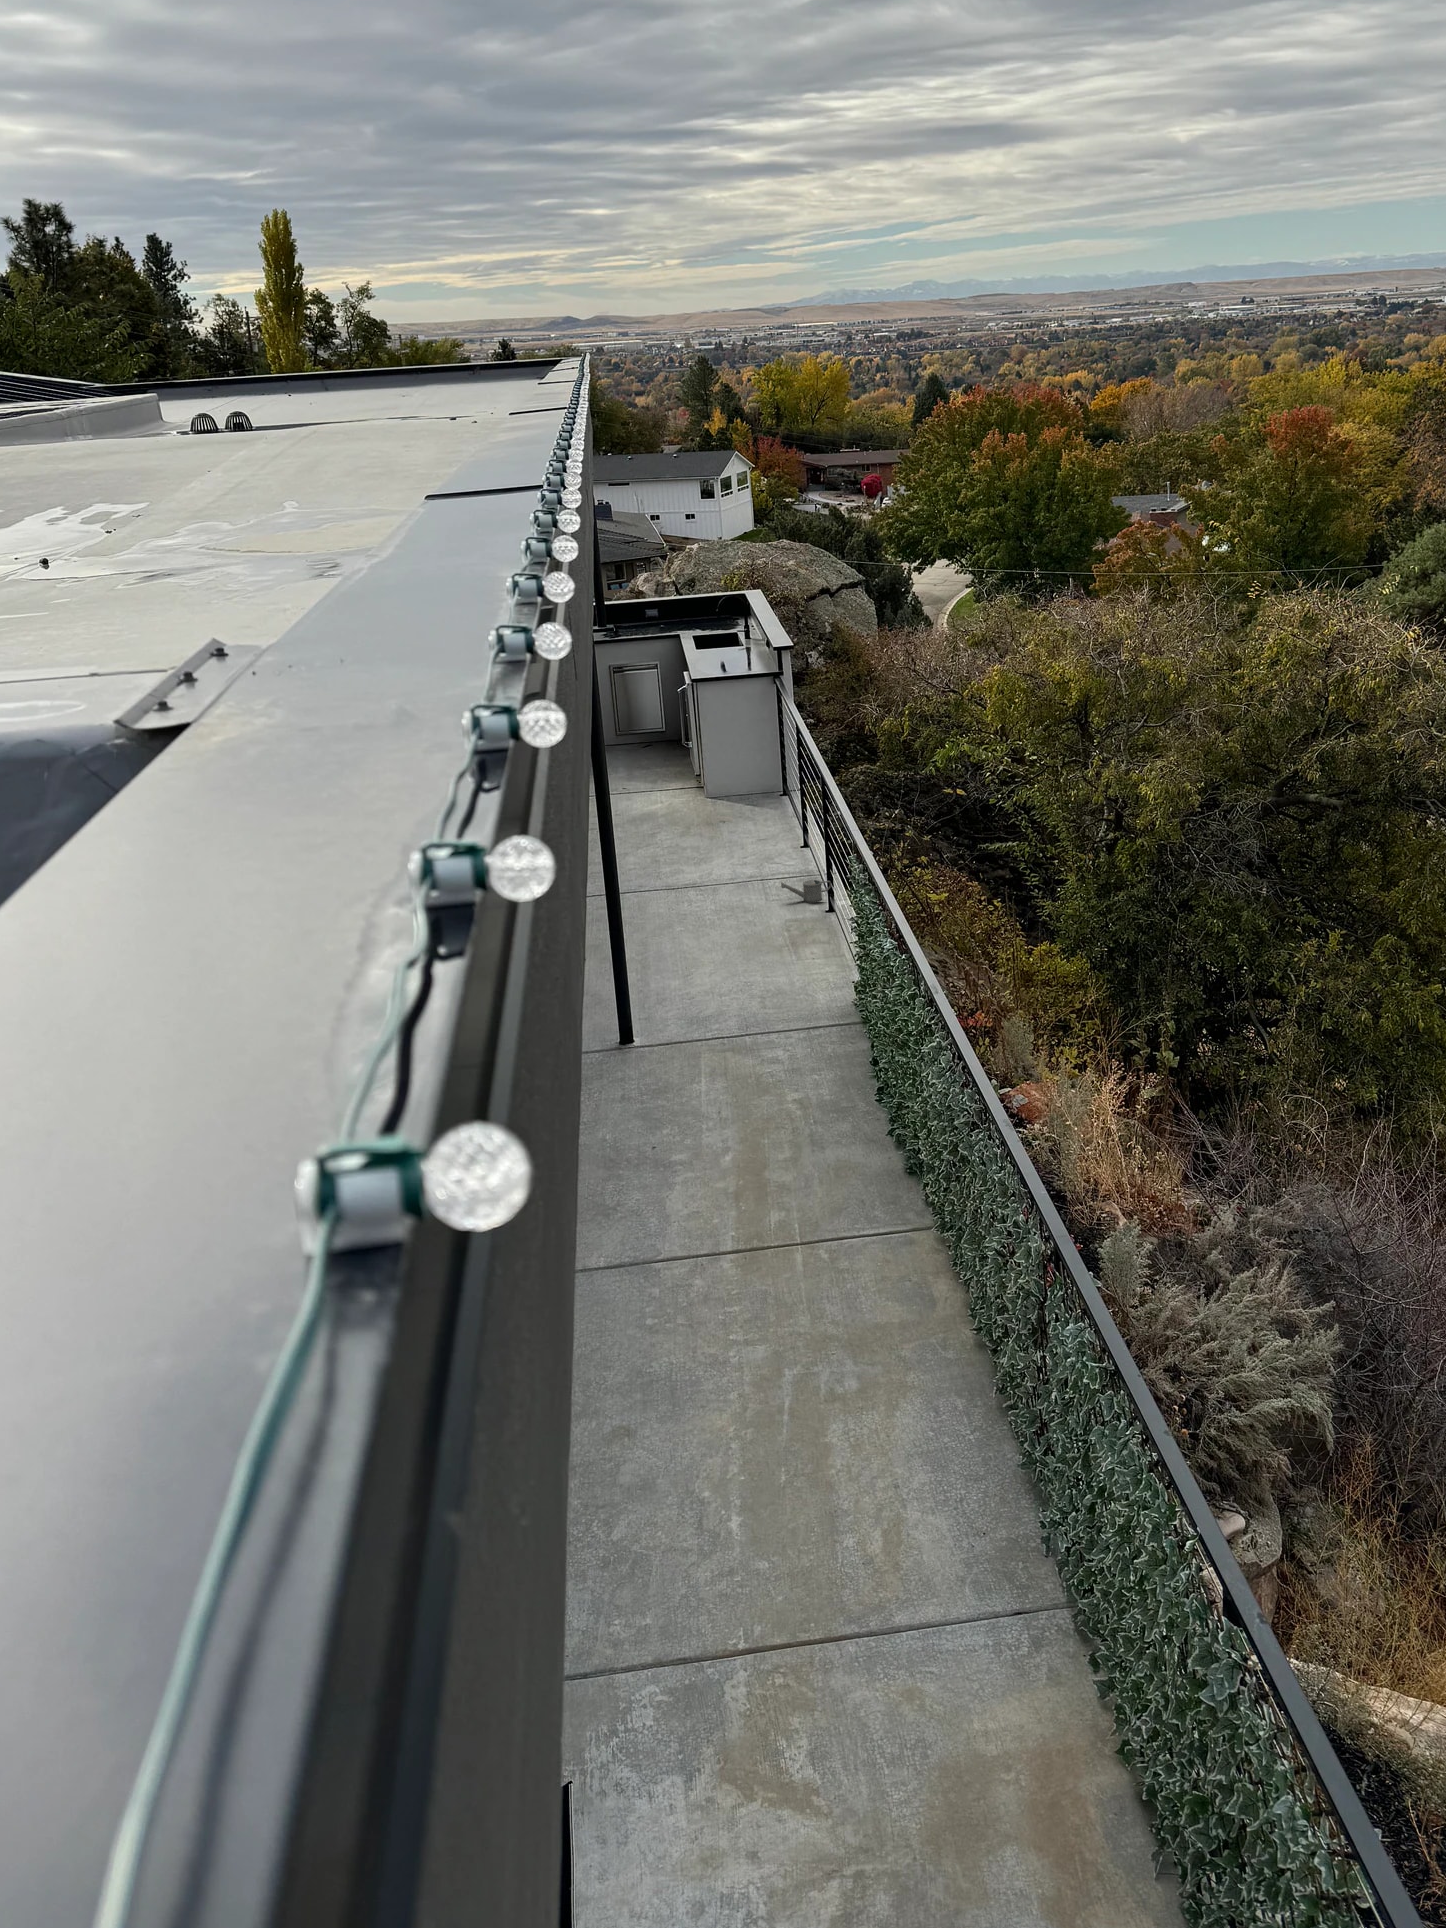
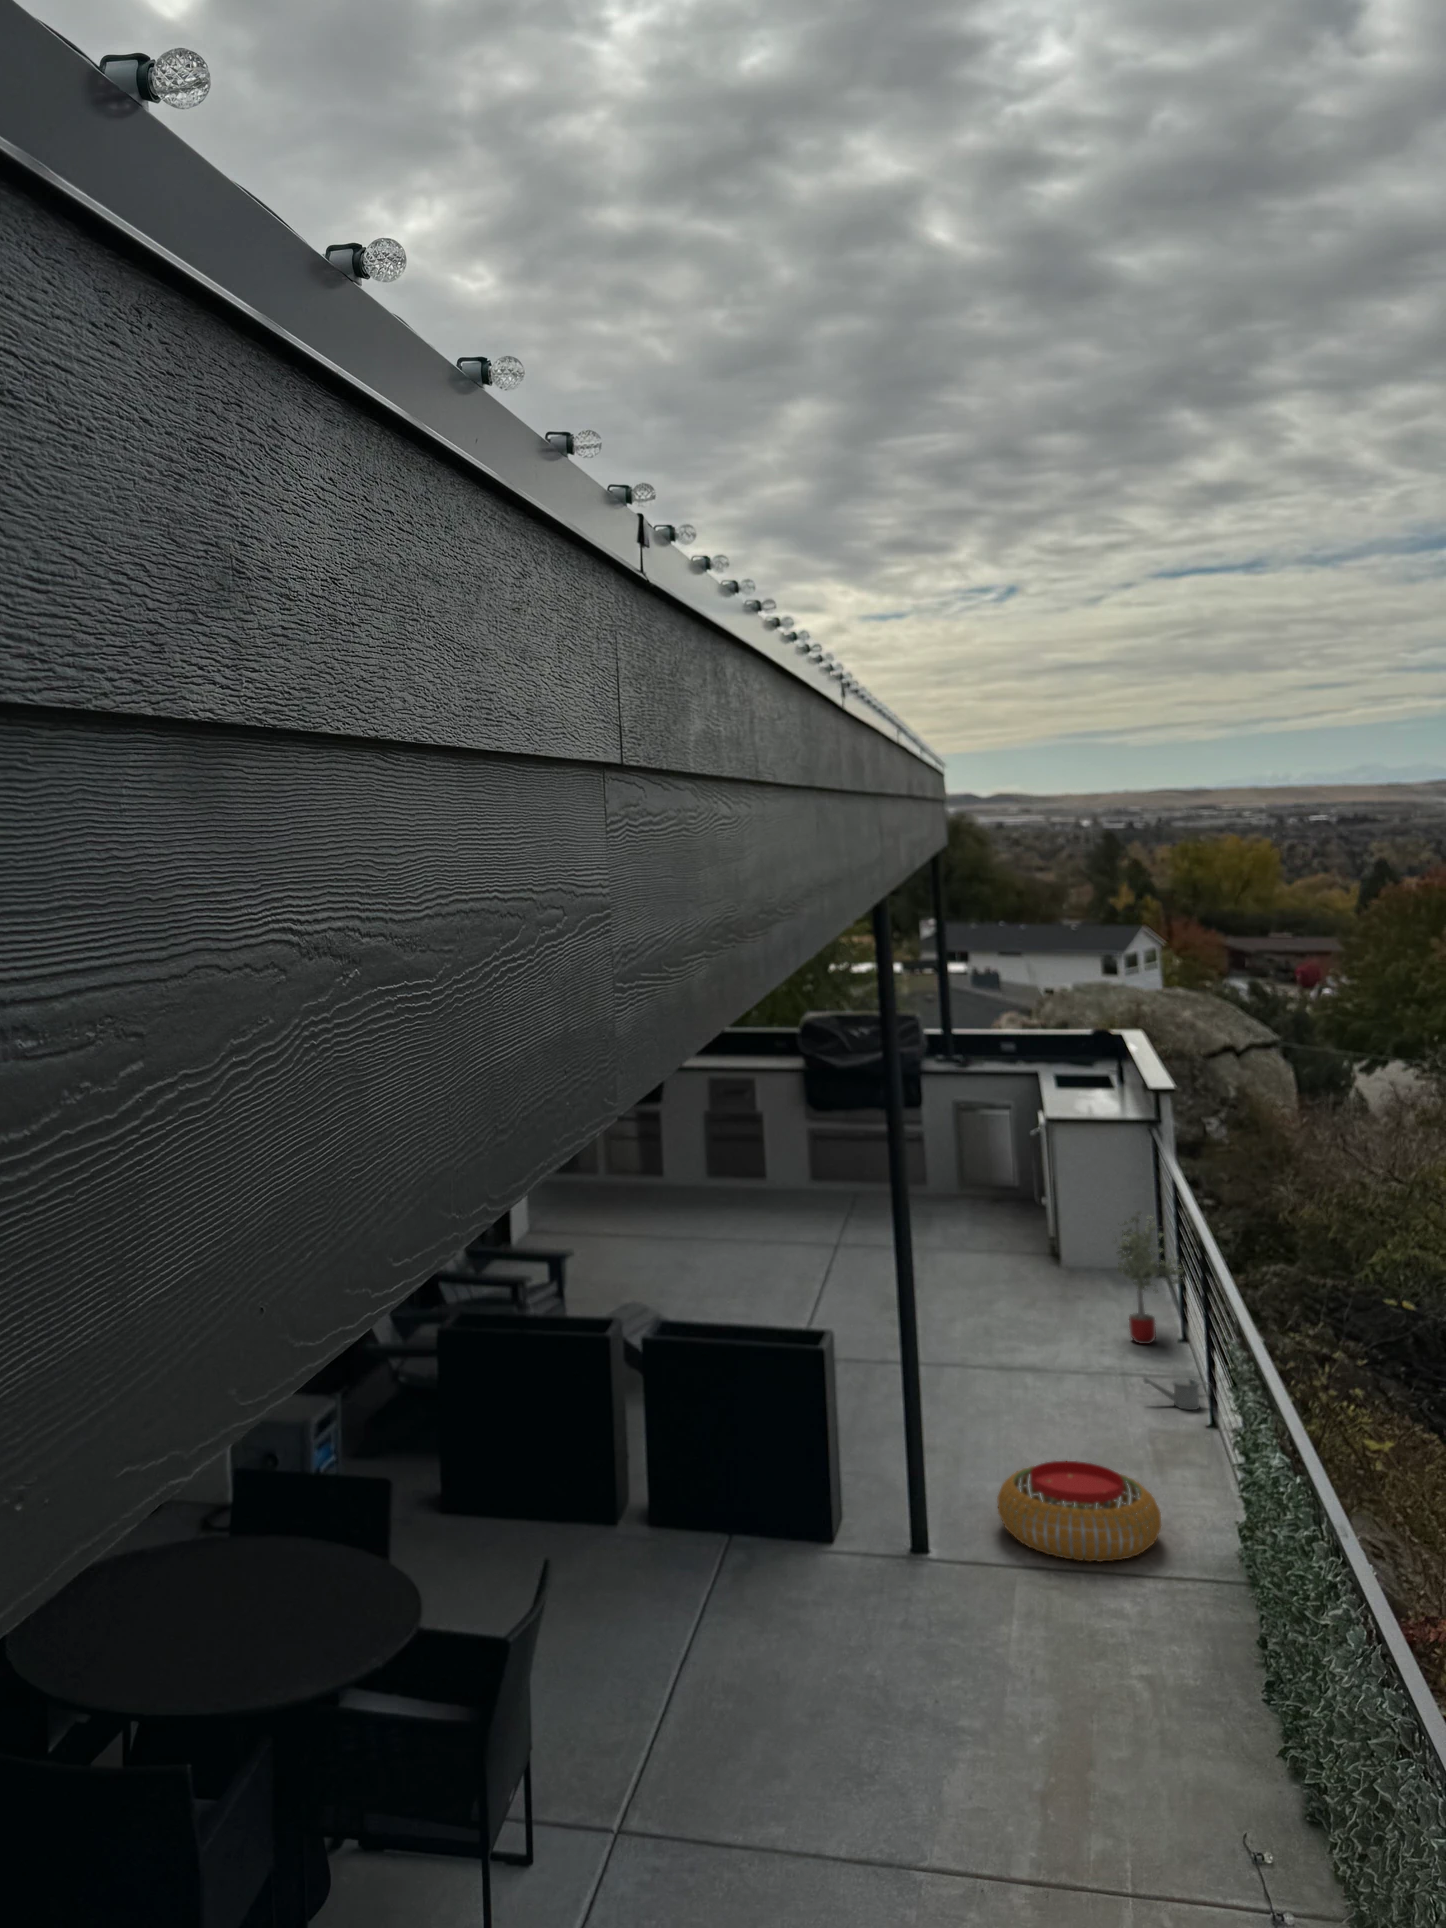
potted tree: none [752,754,810,855] -> present [1114,1211,1184,1344]
pouf: none [682,958,803,1030] -> present [997,1461,1161,1562]

